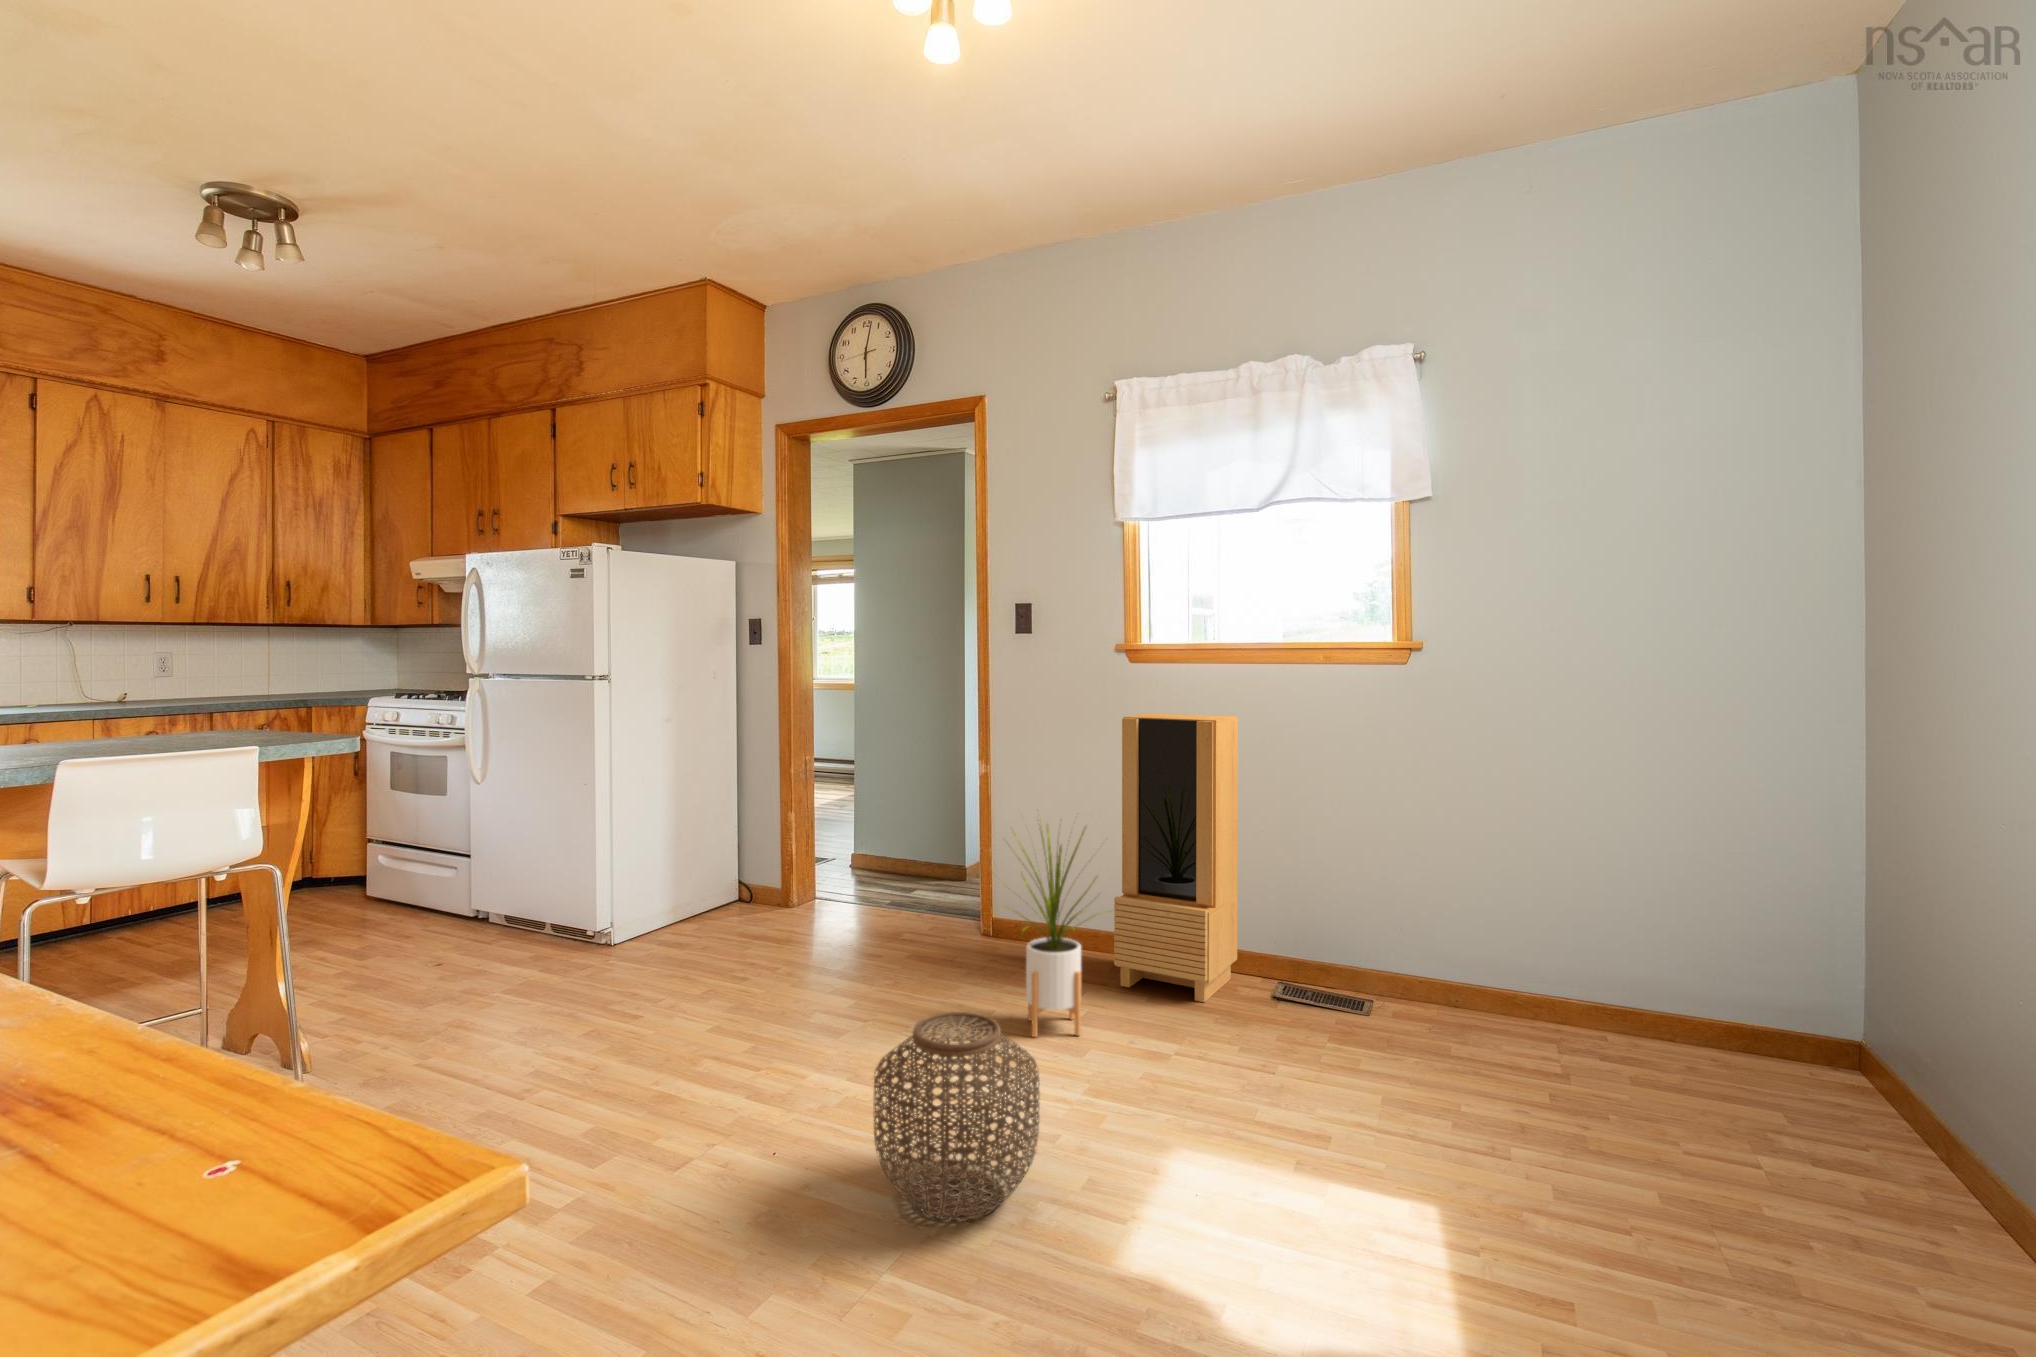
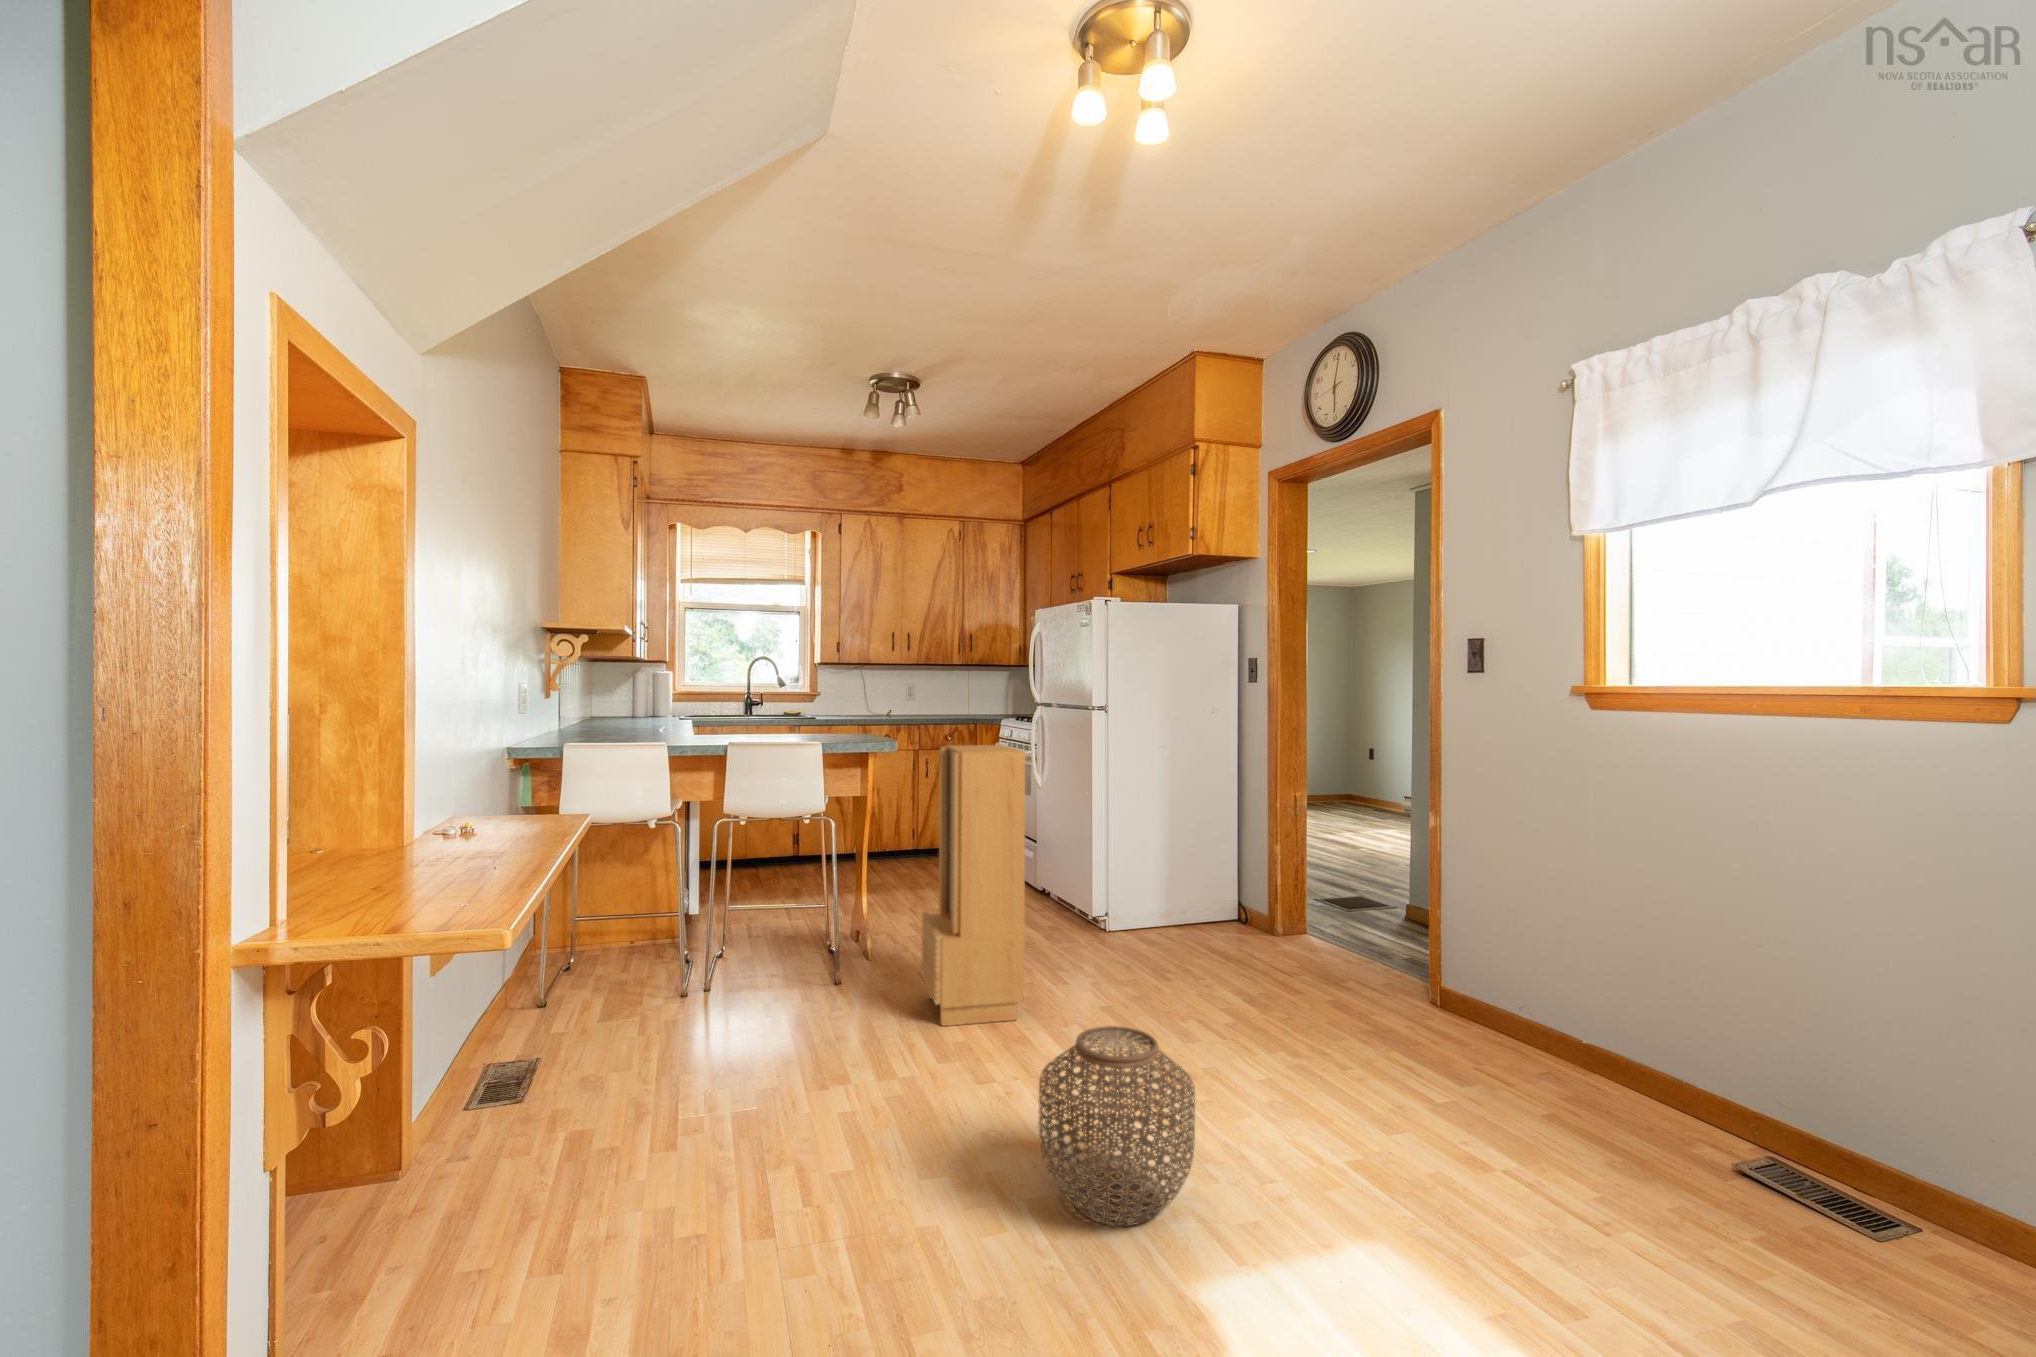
storage cabinet: present [1114,713,1238,1002] -> present [922,745,1026,1026]
house plant: present [1014,824,1096,1037] -> none [1319,860,1465,1124]

